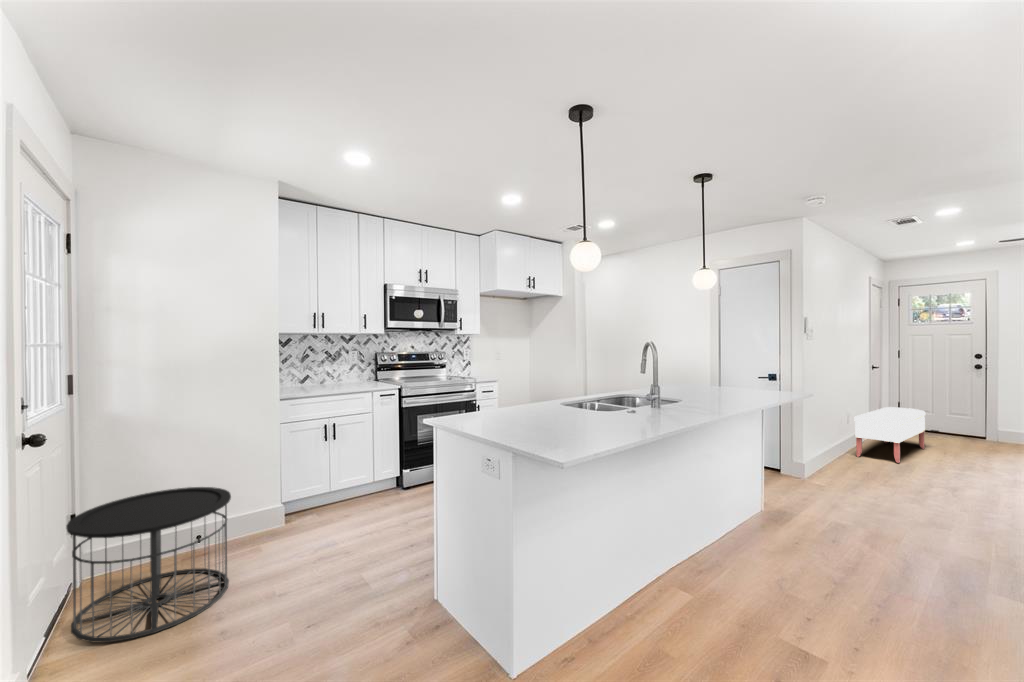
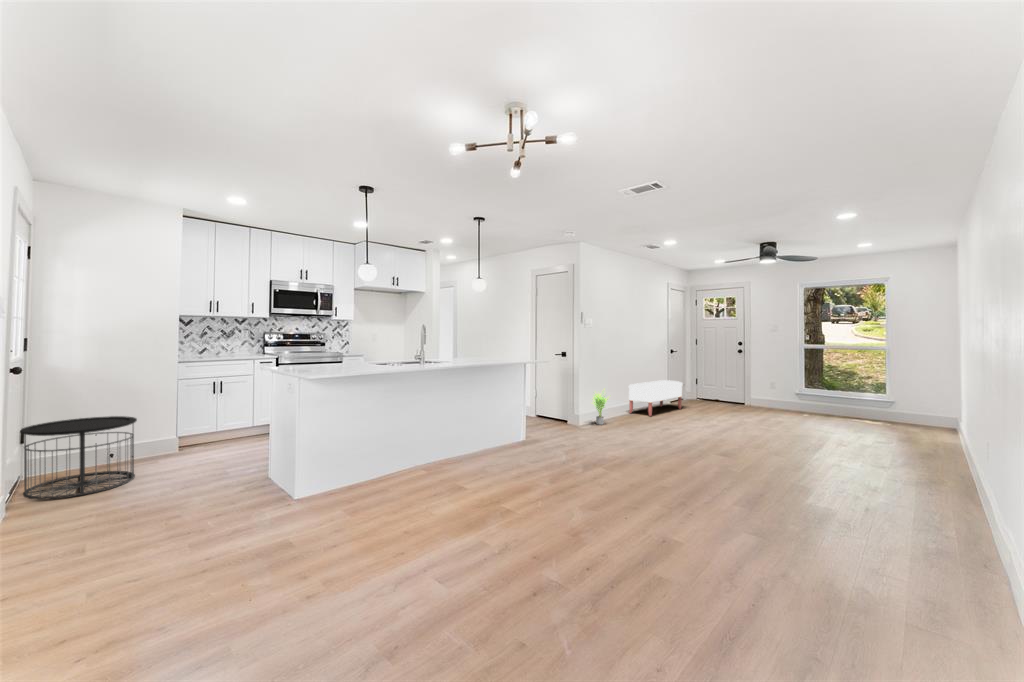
potted plant: none [820,424,857,479] -> present [594,394,608,425]

